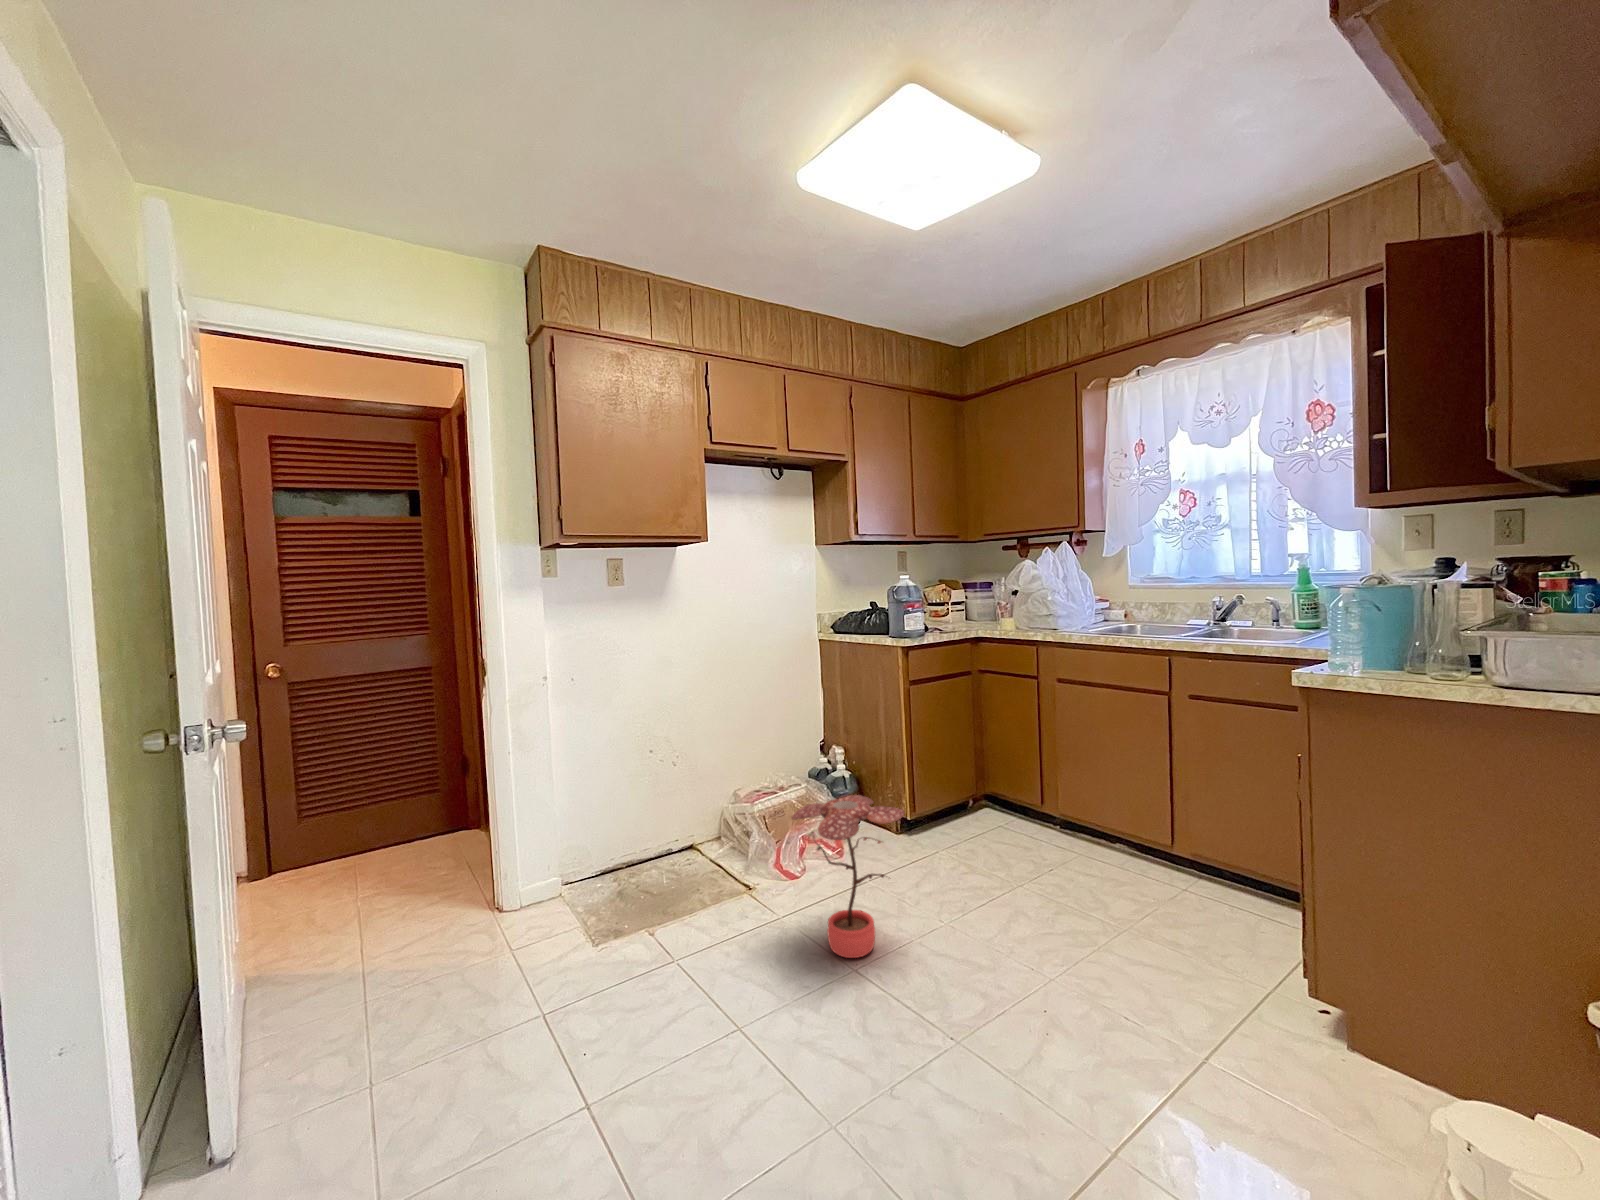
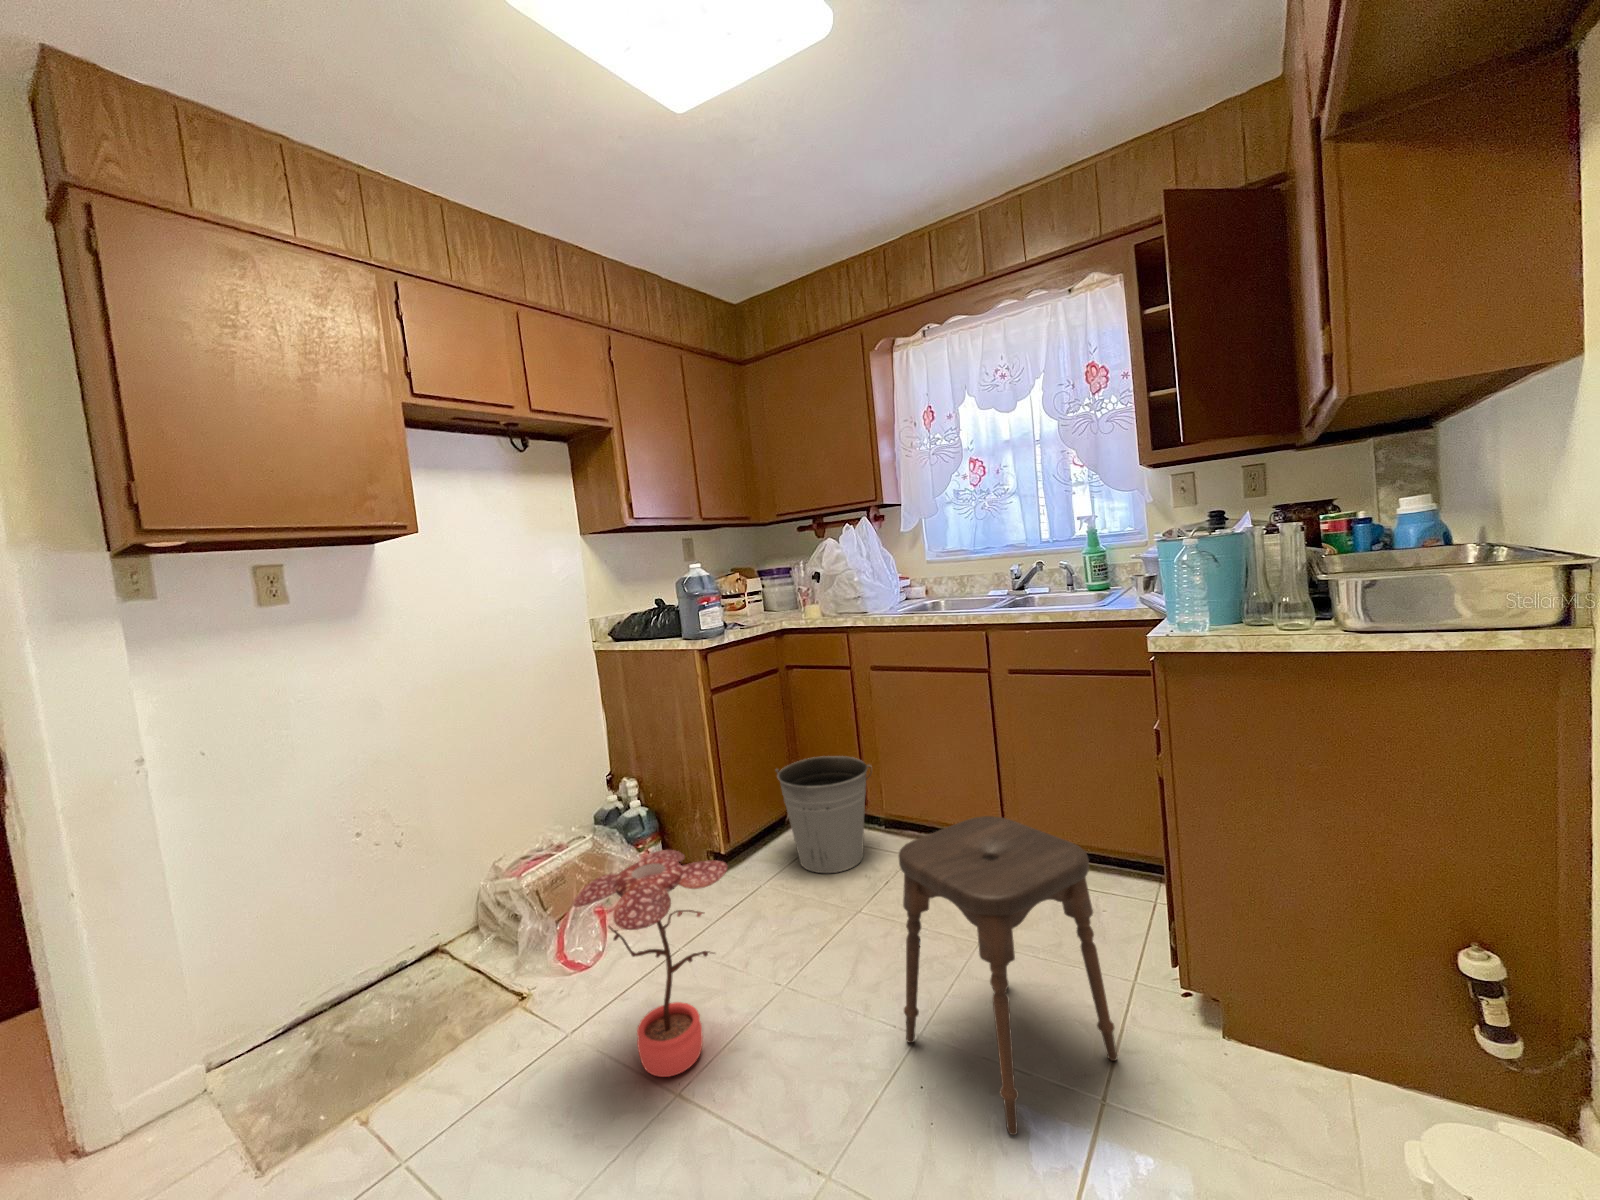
bucket: none [960,753,1049,854] -> present [776,756,871,873]
stool: none [1036,812,1225,1058] -> present [899,816,1117,1135]

